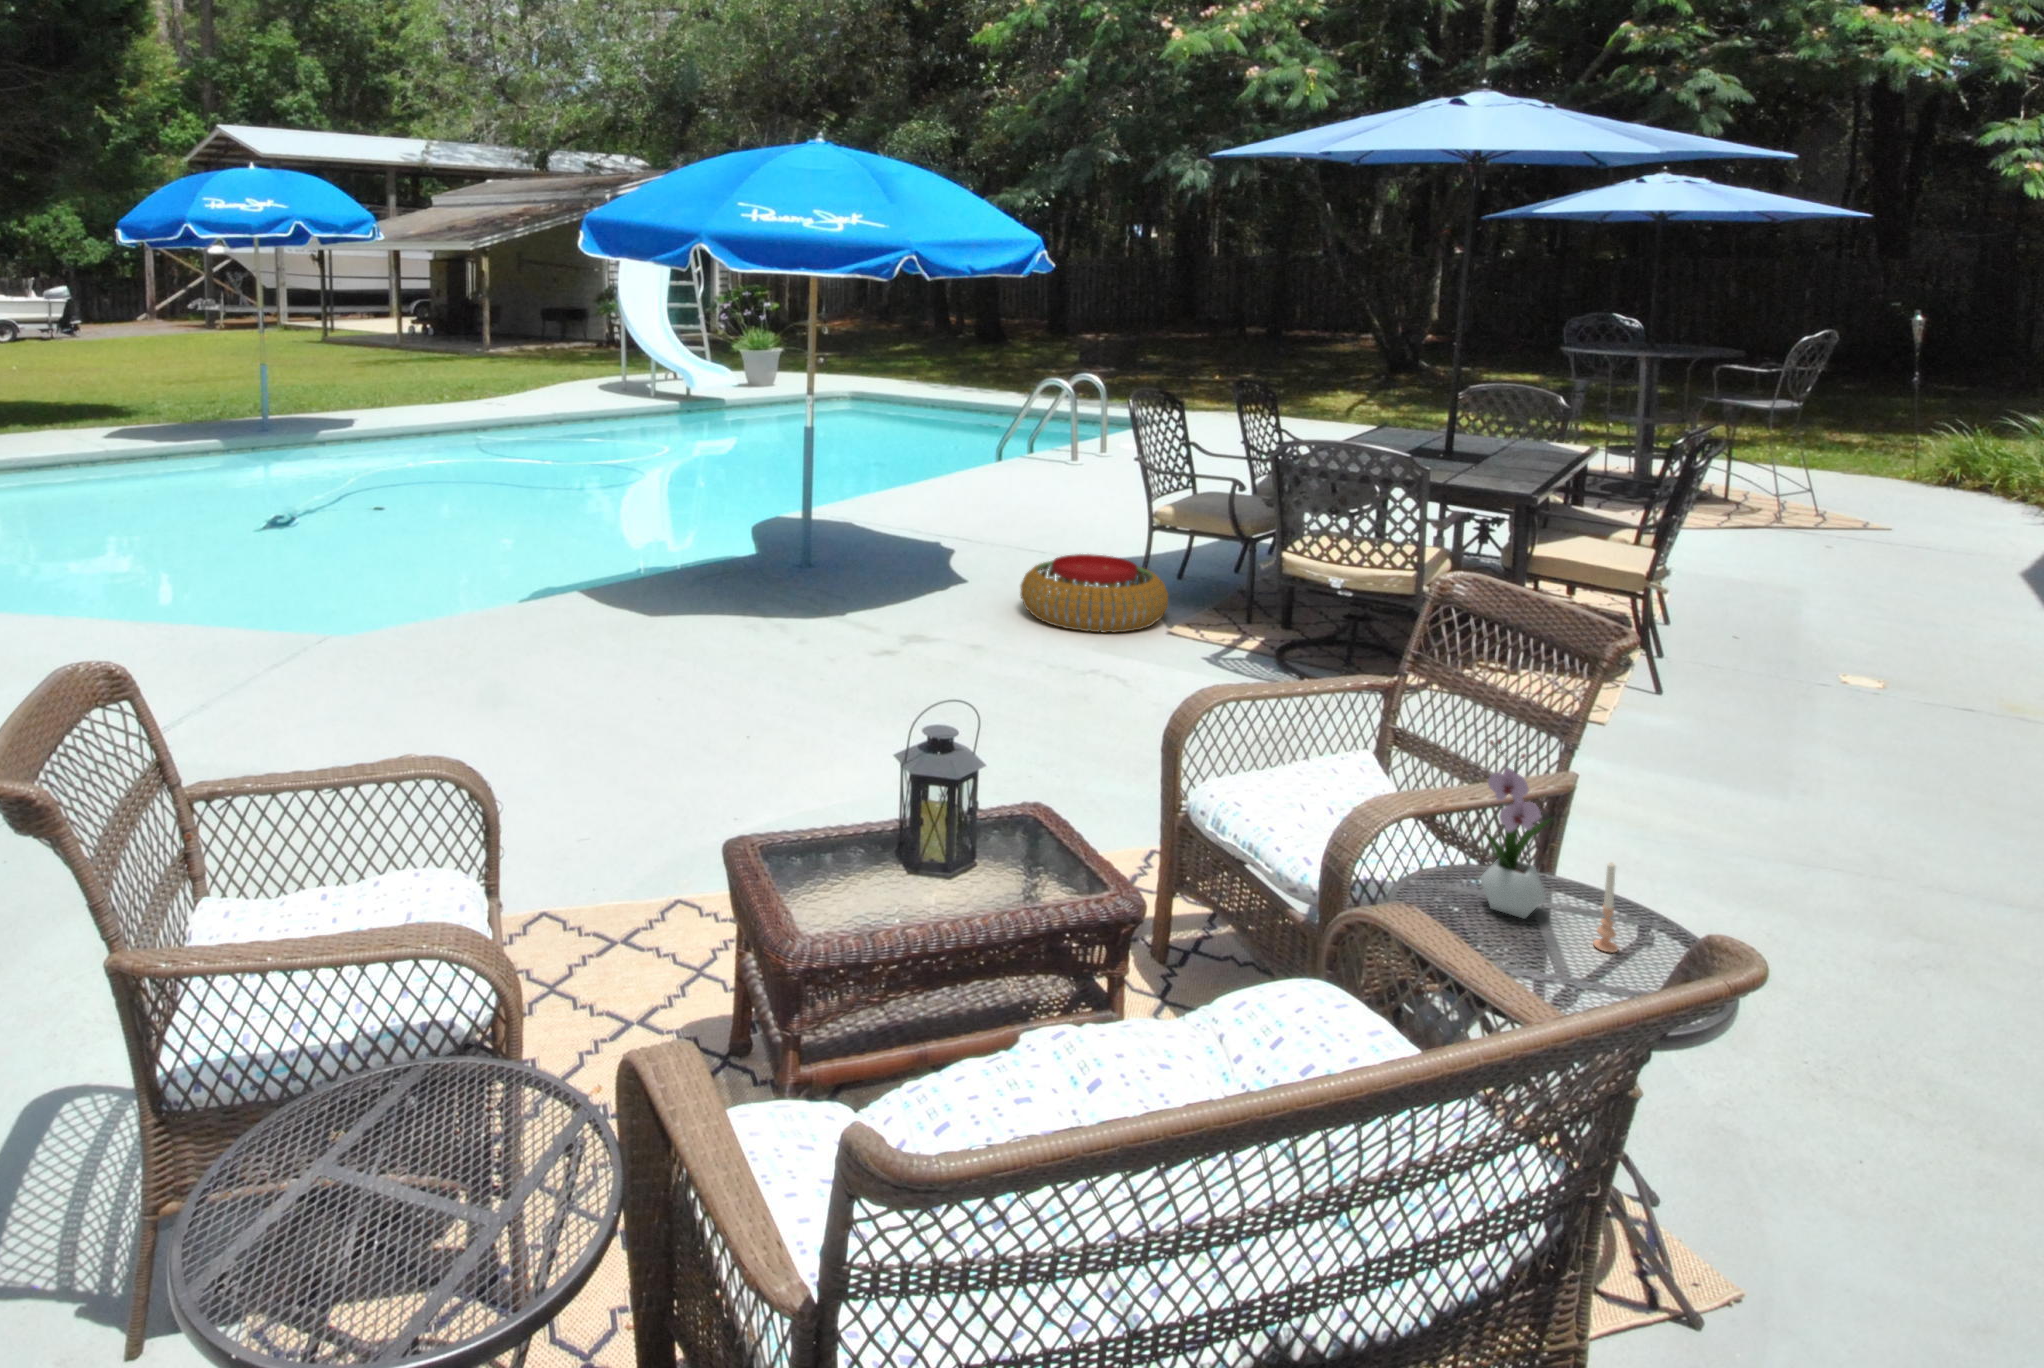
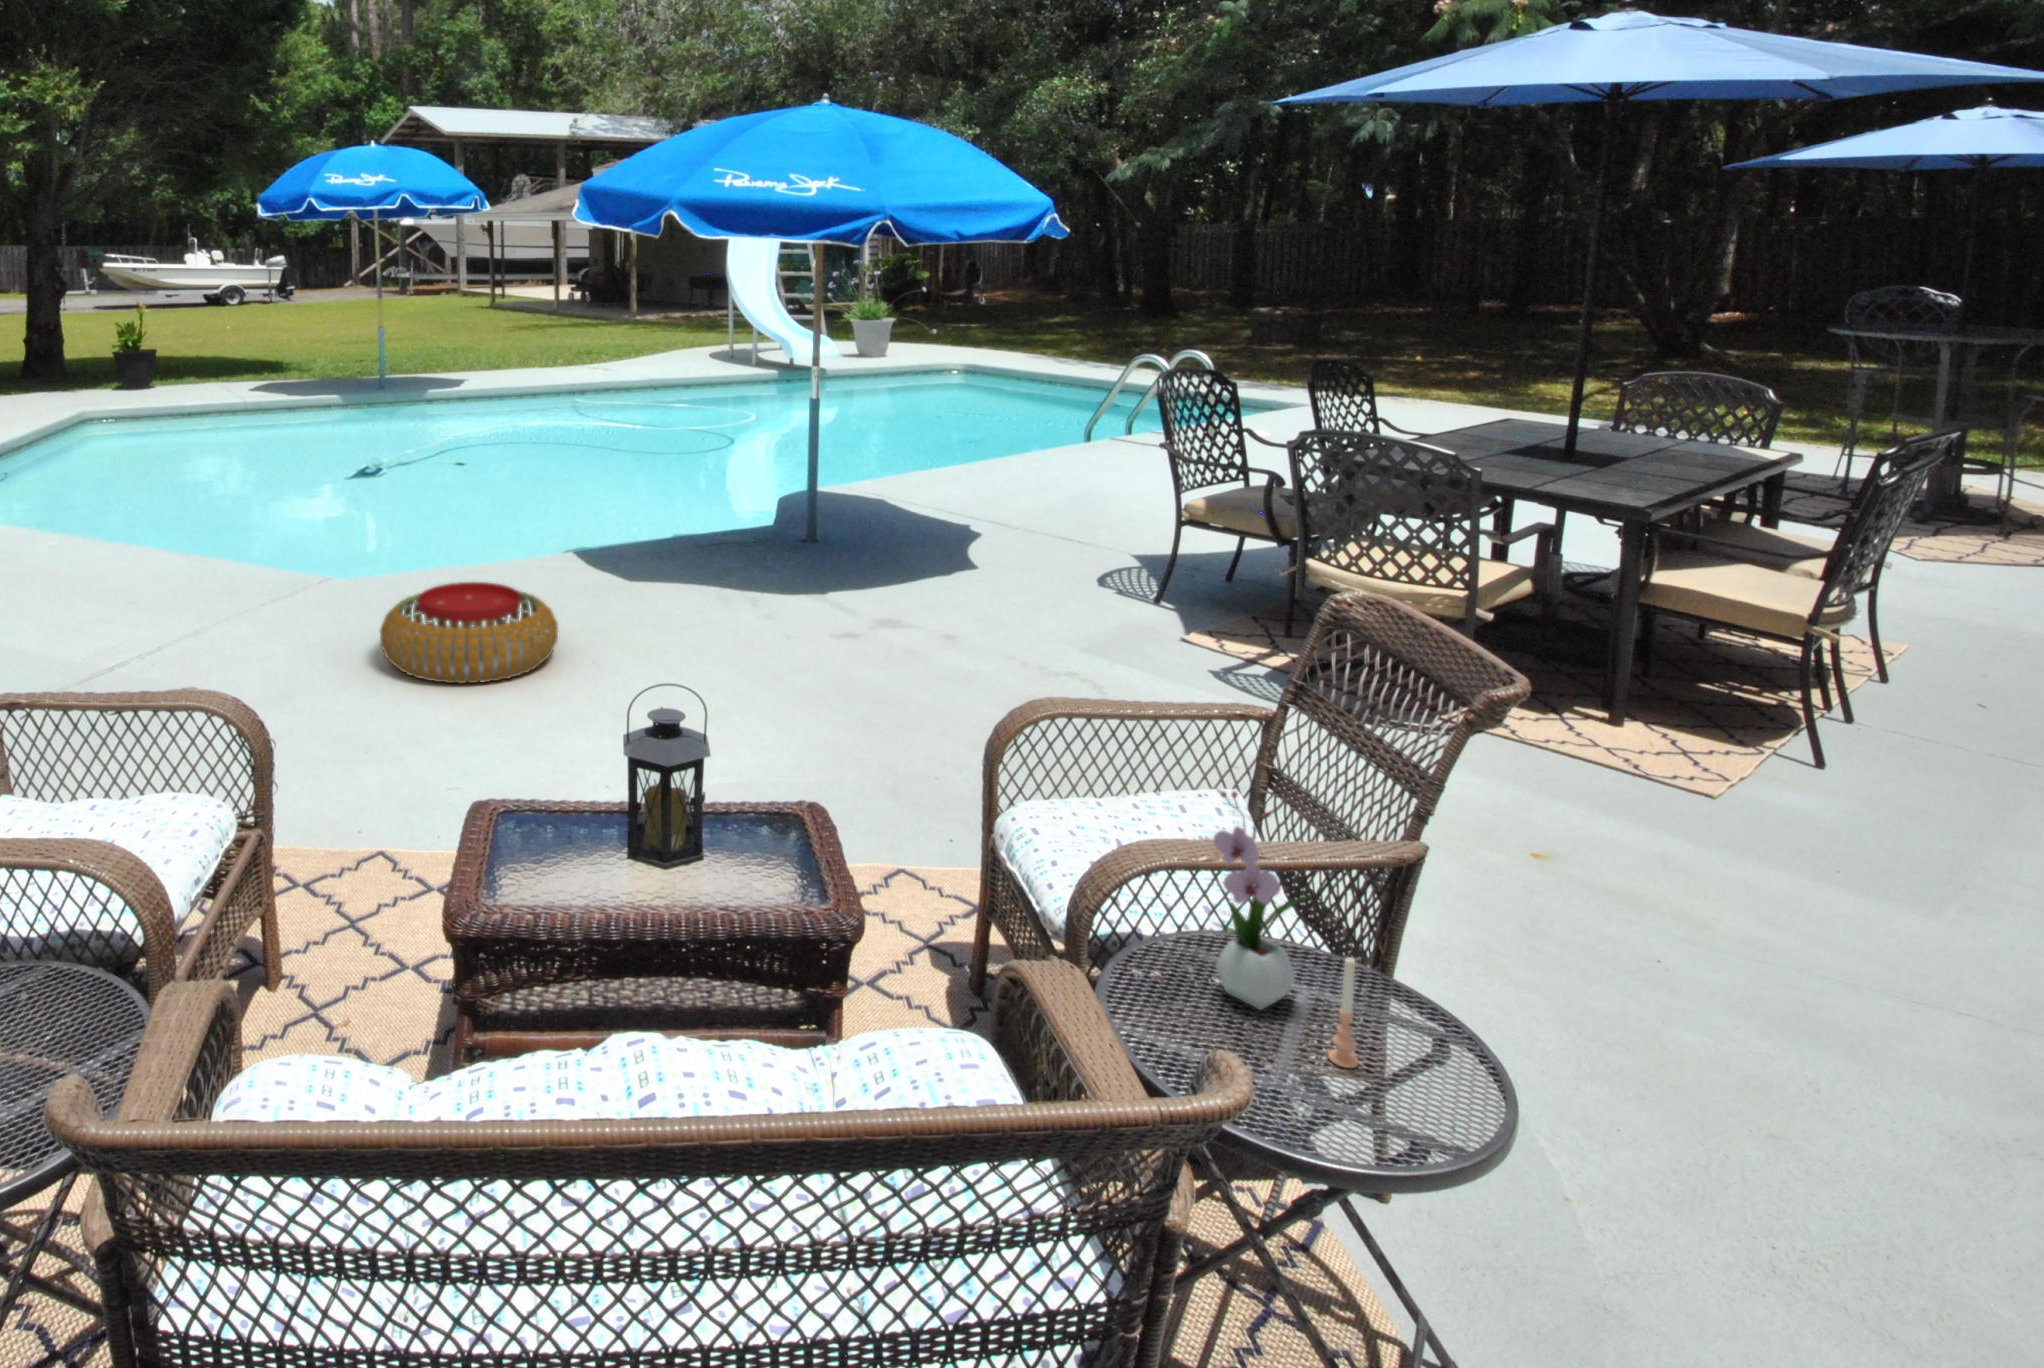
pouf: present [1020,554,1168,633] -> present [380,582,558,683]

